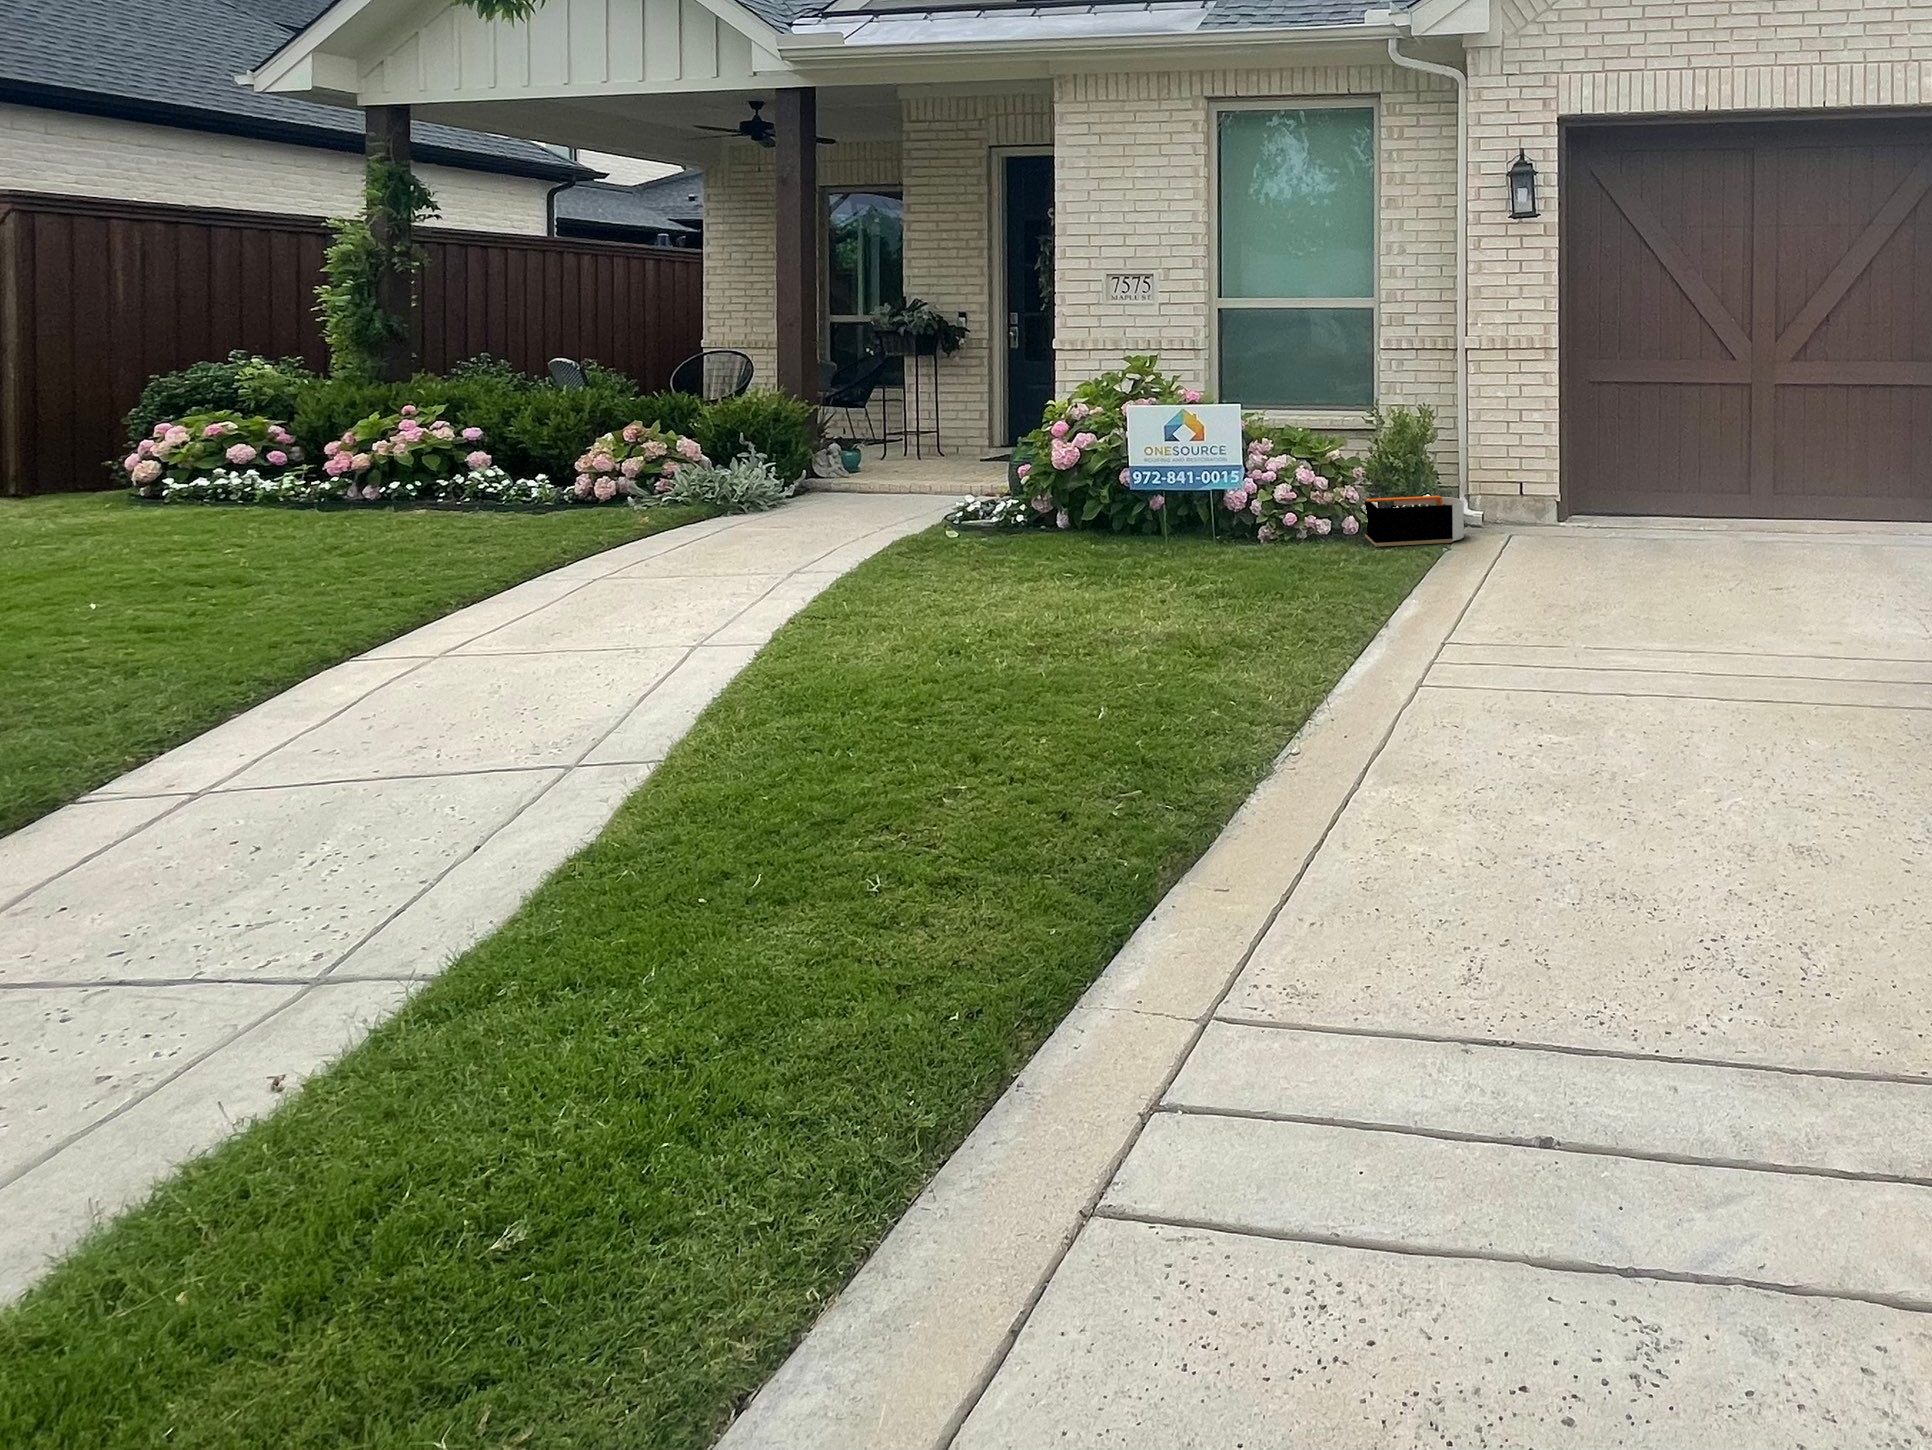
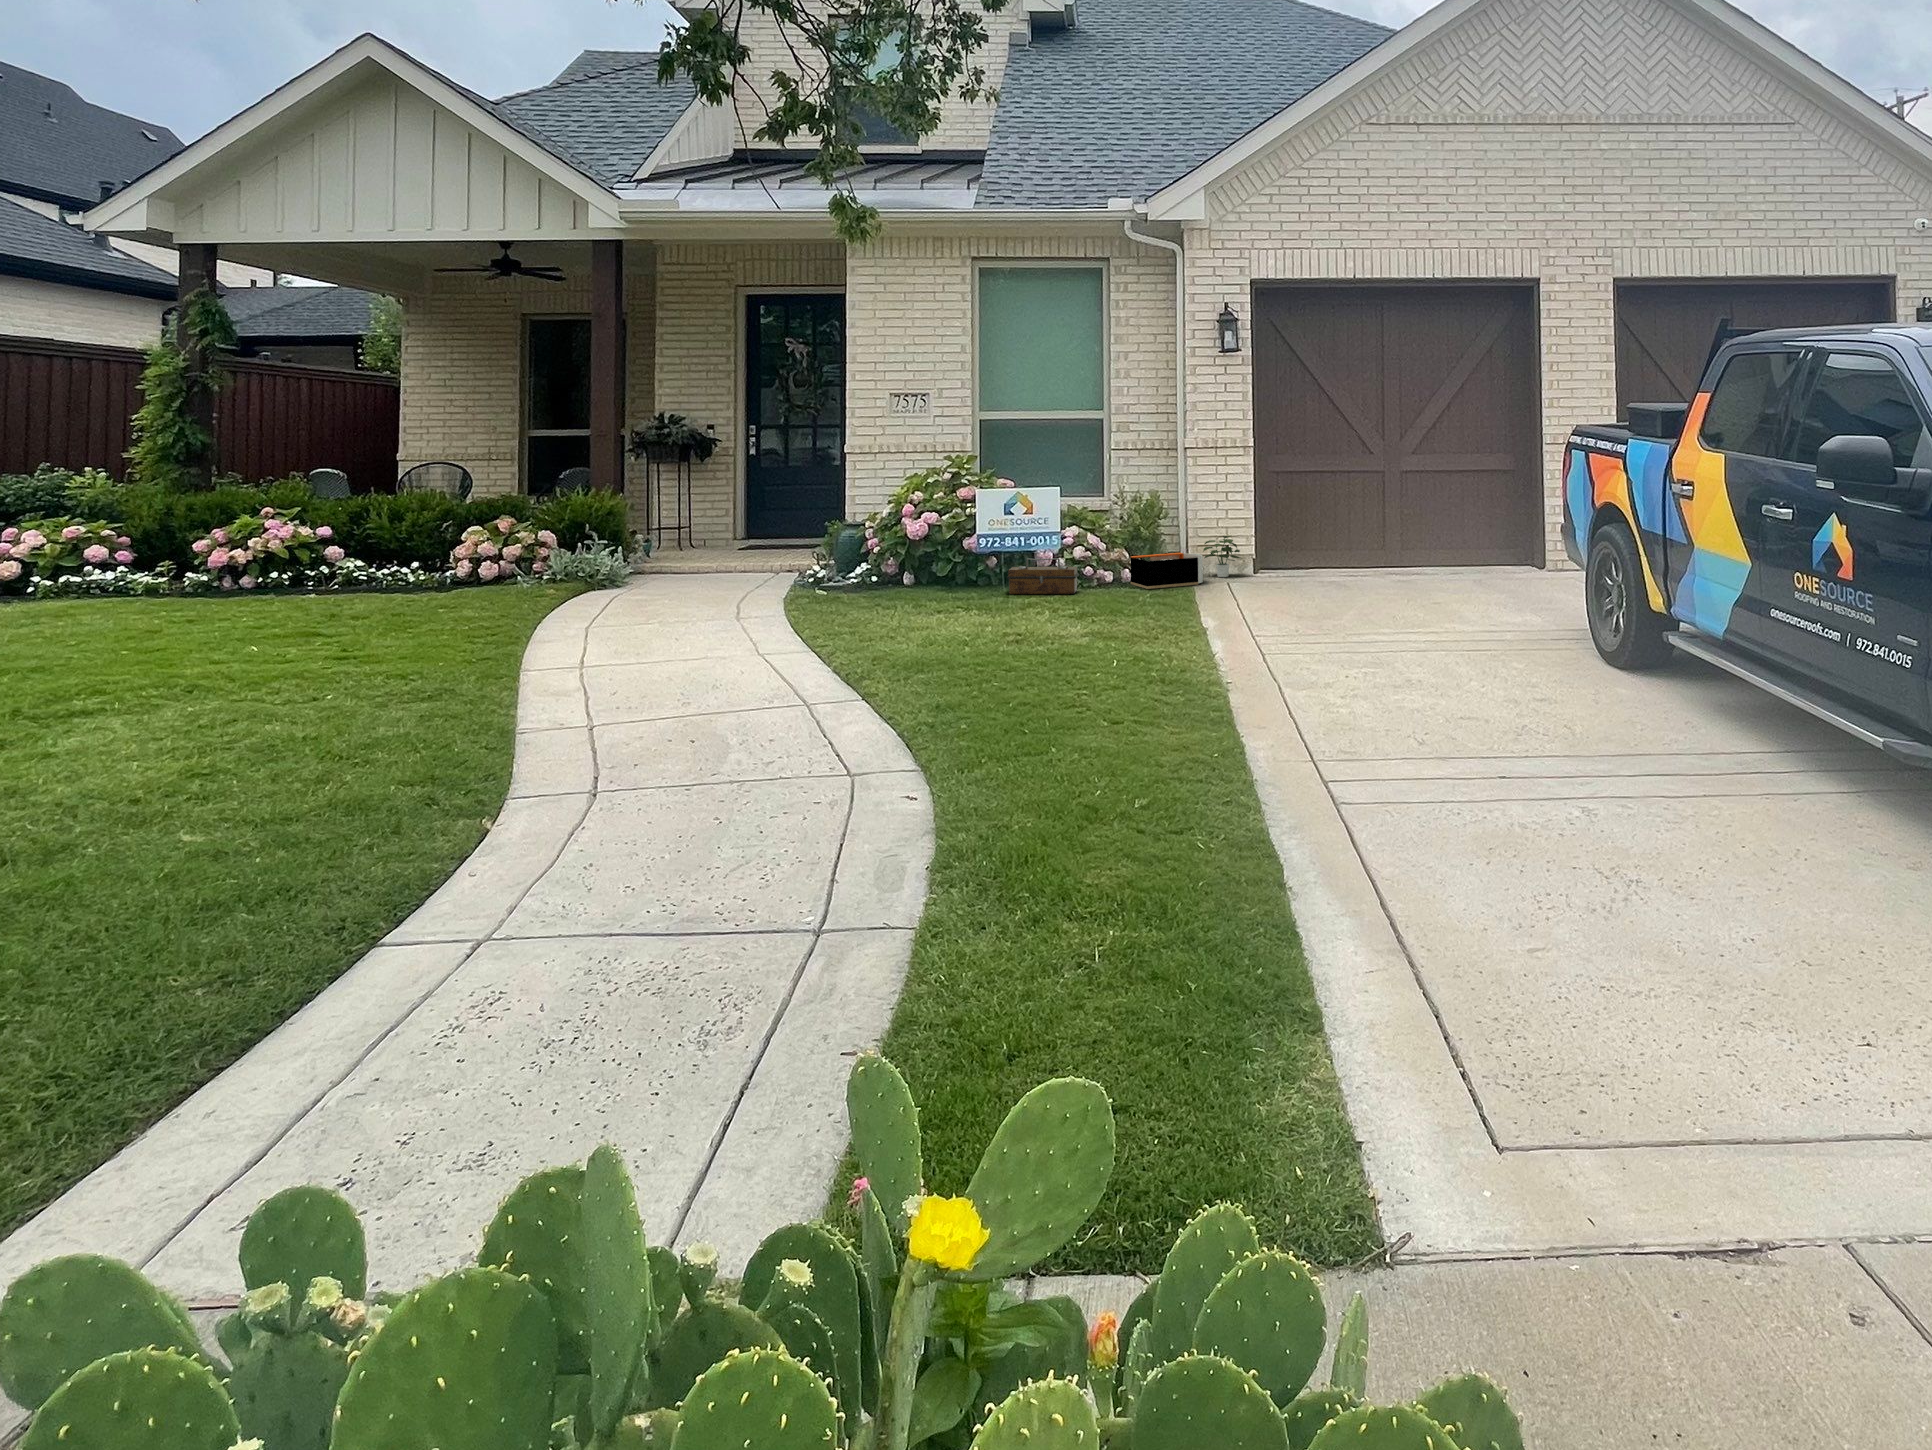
potted plant: none [1474,474,1529,531] -> present [1203,536,1240,577]
toolbox: none [1185,498,1284,550] -> present [1007,558,1079,594]

